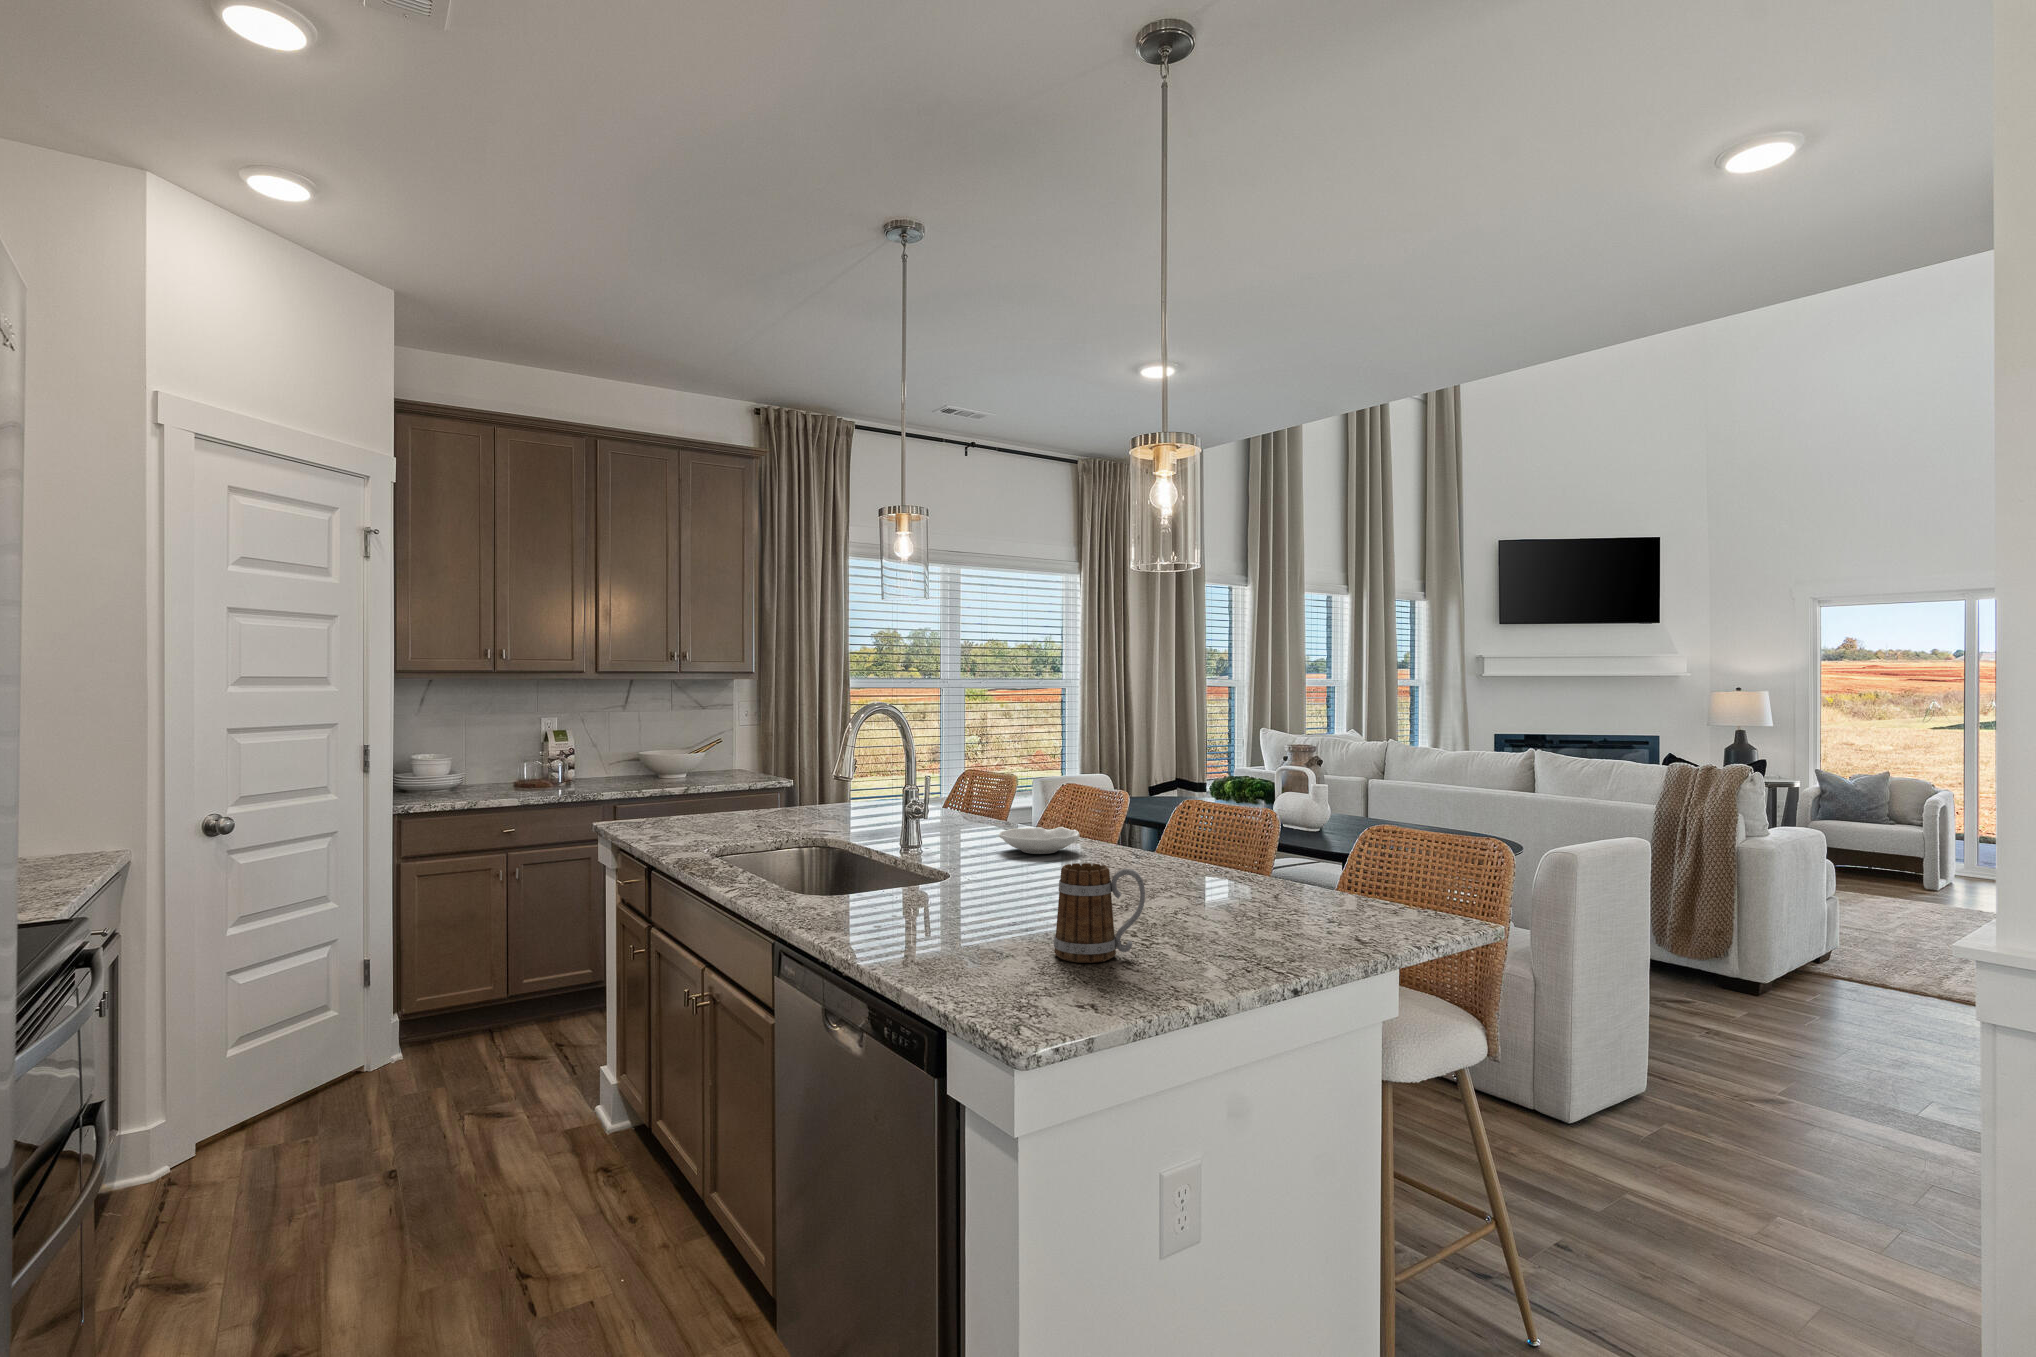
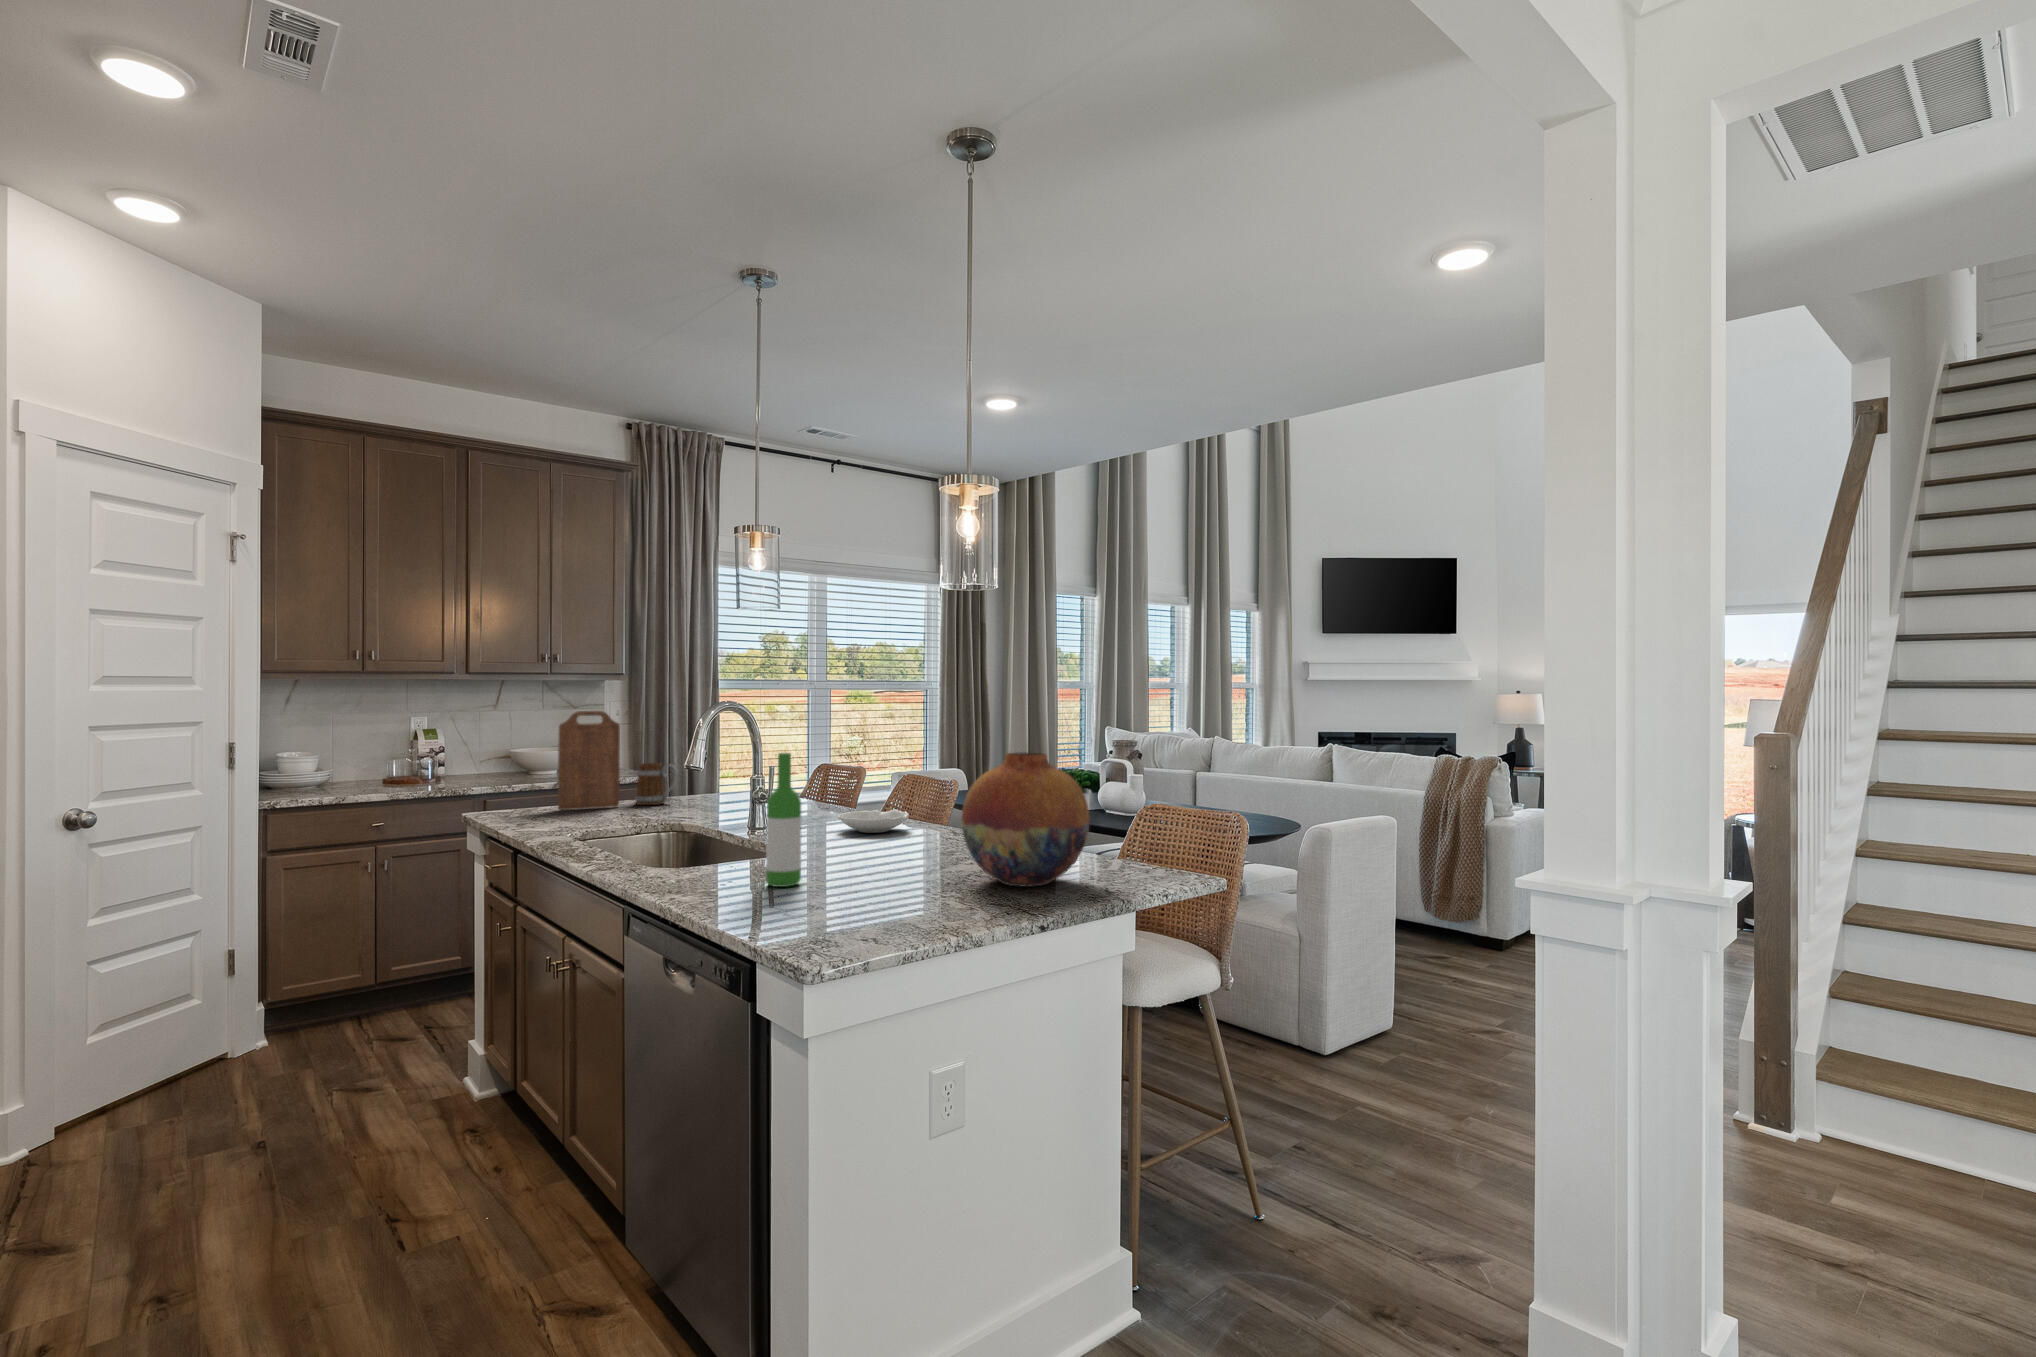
cutting board: none [691,713,755,821] -> present [558,711,620,810]
wine bottle: none [937,765,977,924] -> present [766,753,801,887]
vase: none [1167,767,1327,931] -> present [962,753,1090,887]
mug: present [1054,863,1145,963] -> present [635,763,678,805]

